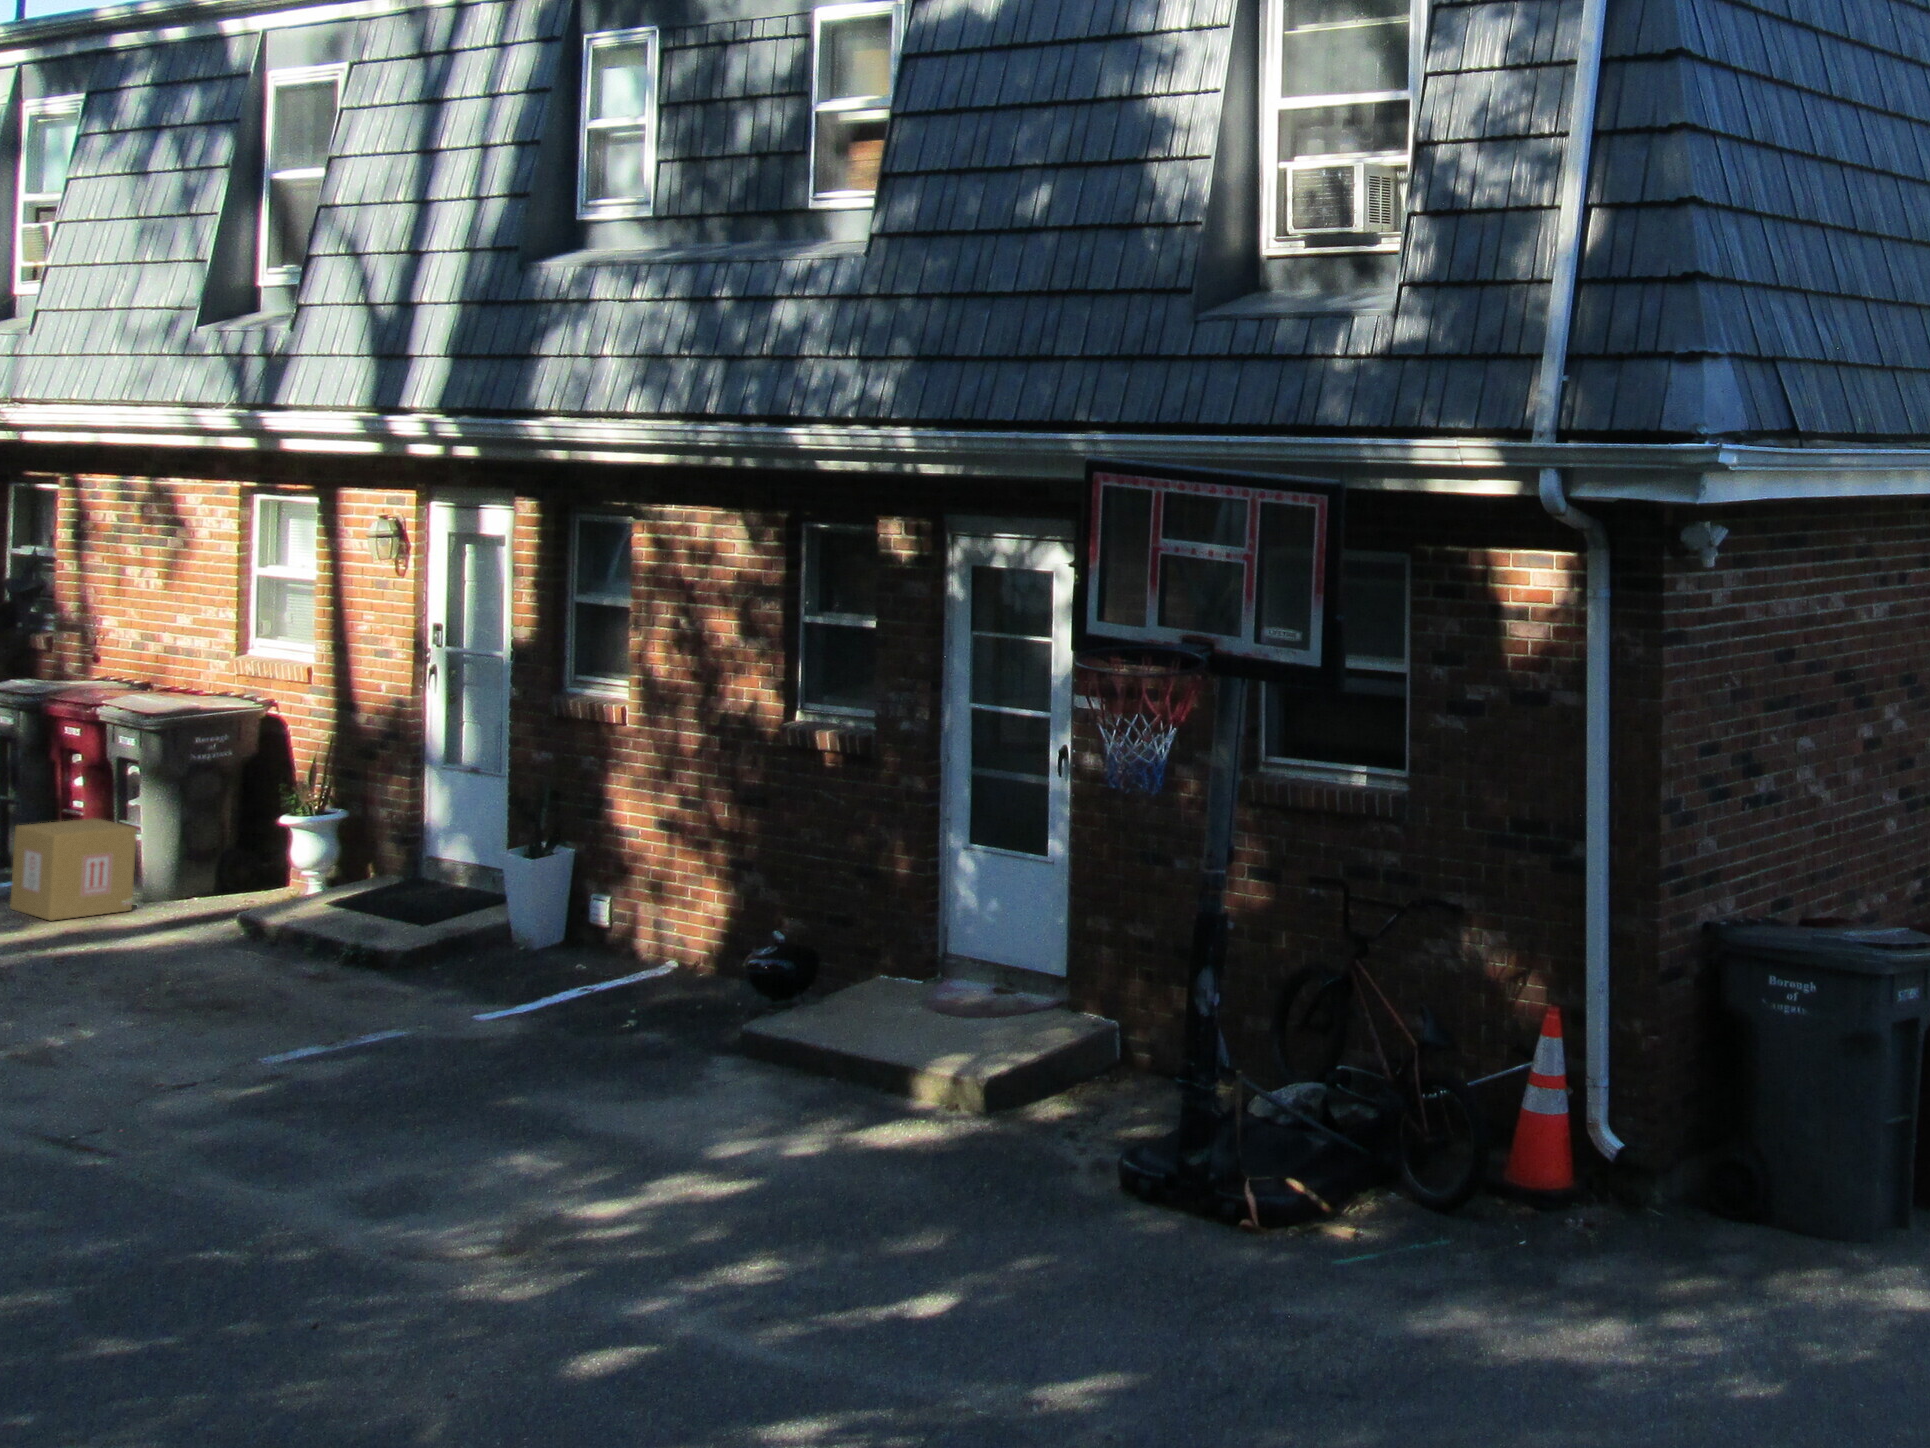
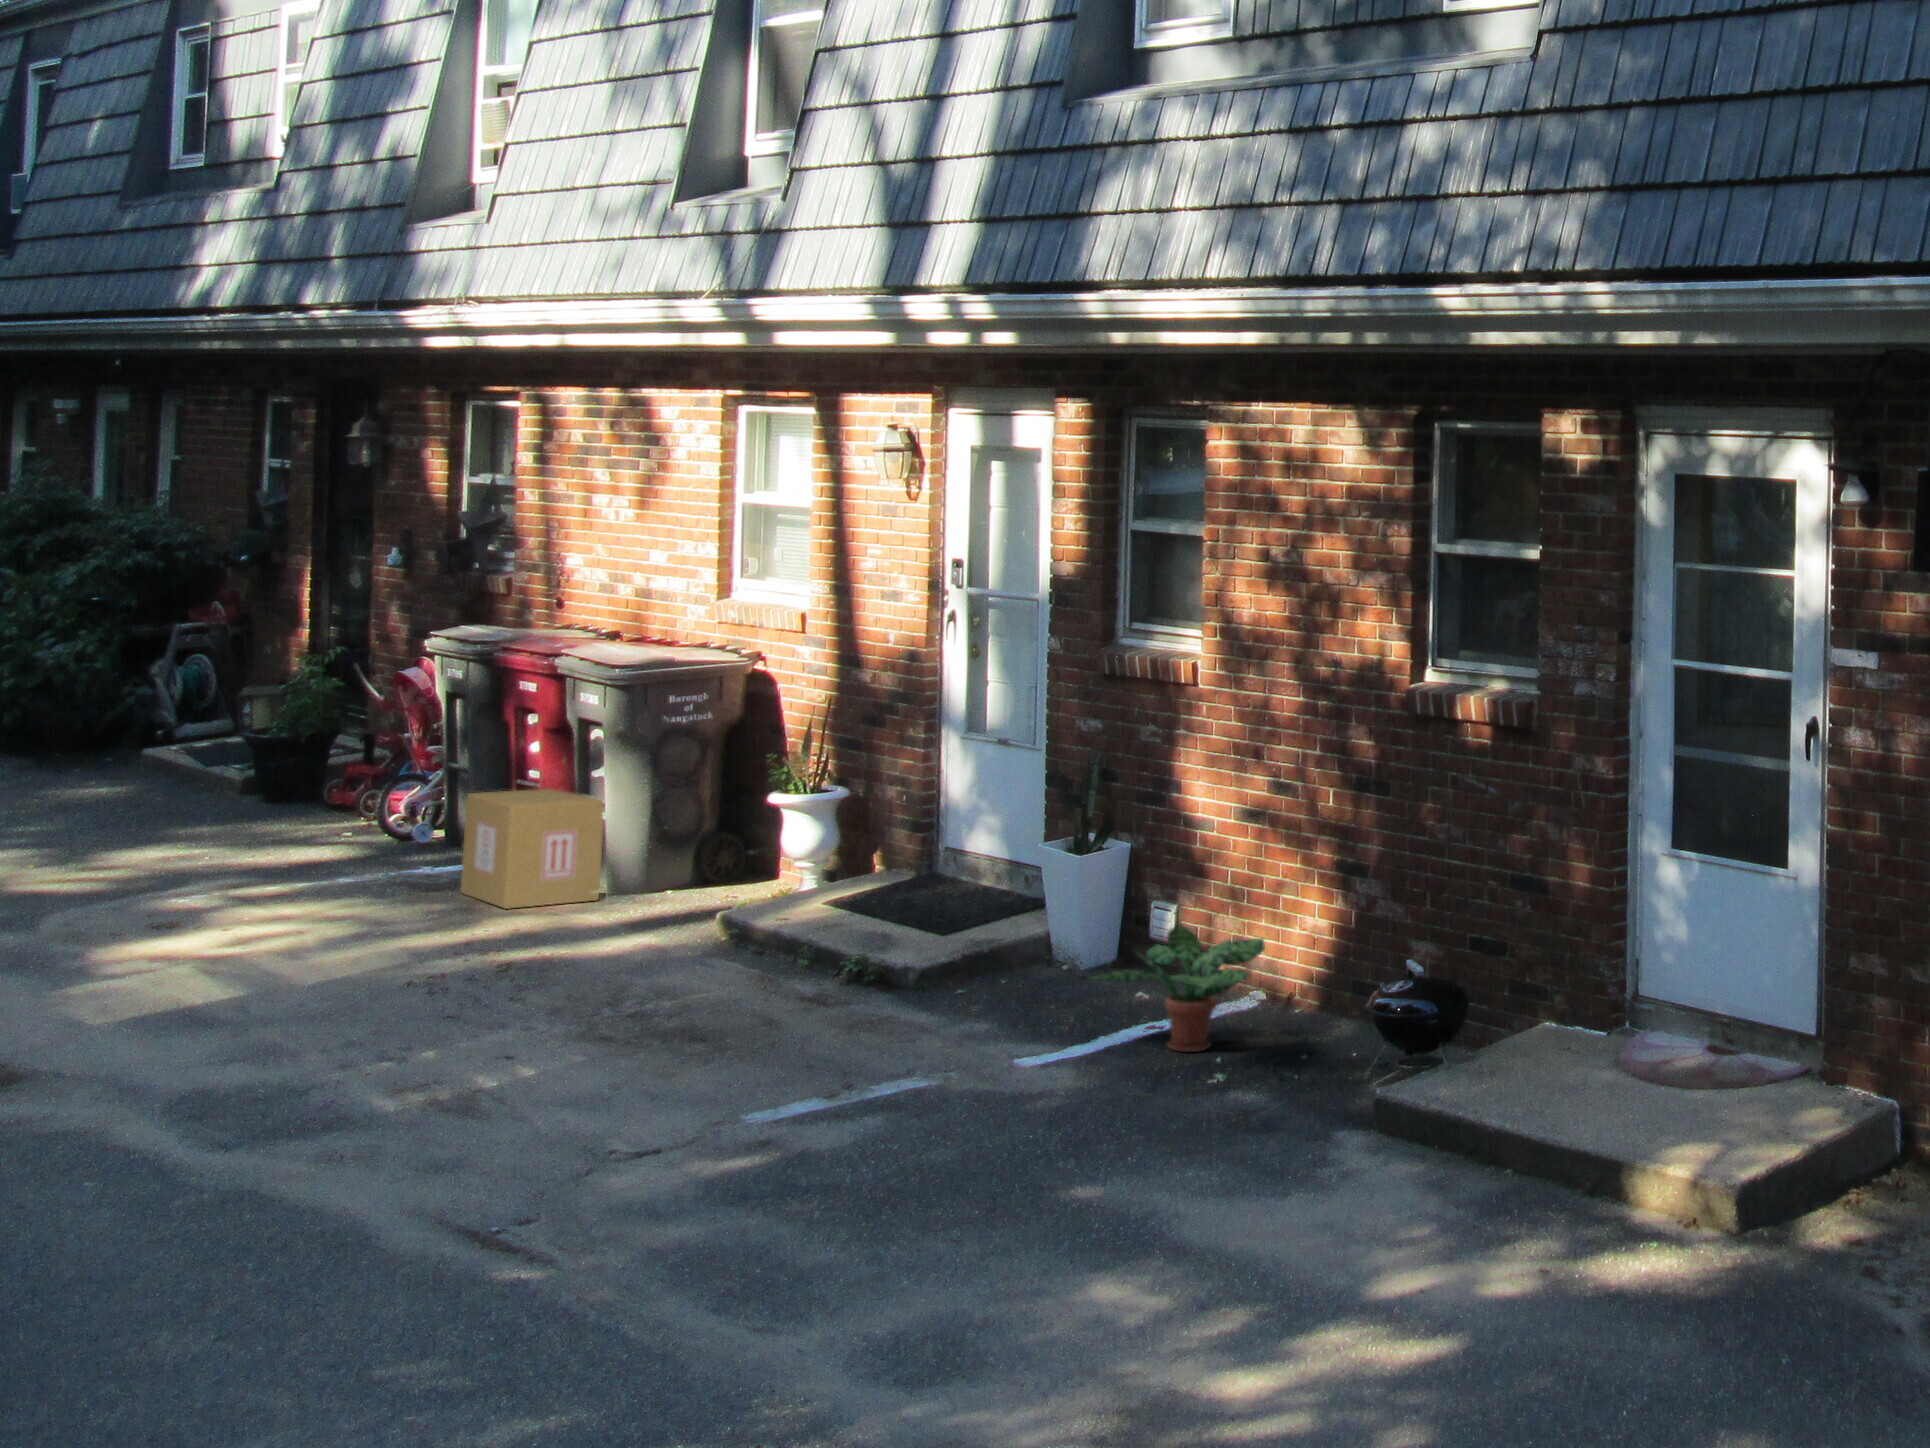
potted plant: none [529,912,675,1012] -> present [1091,924,1265,1052]

